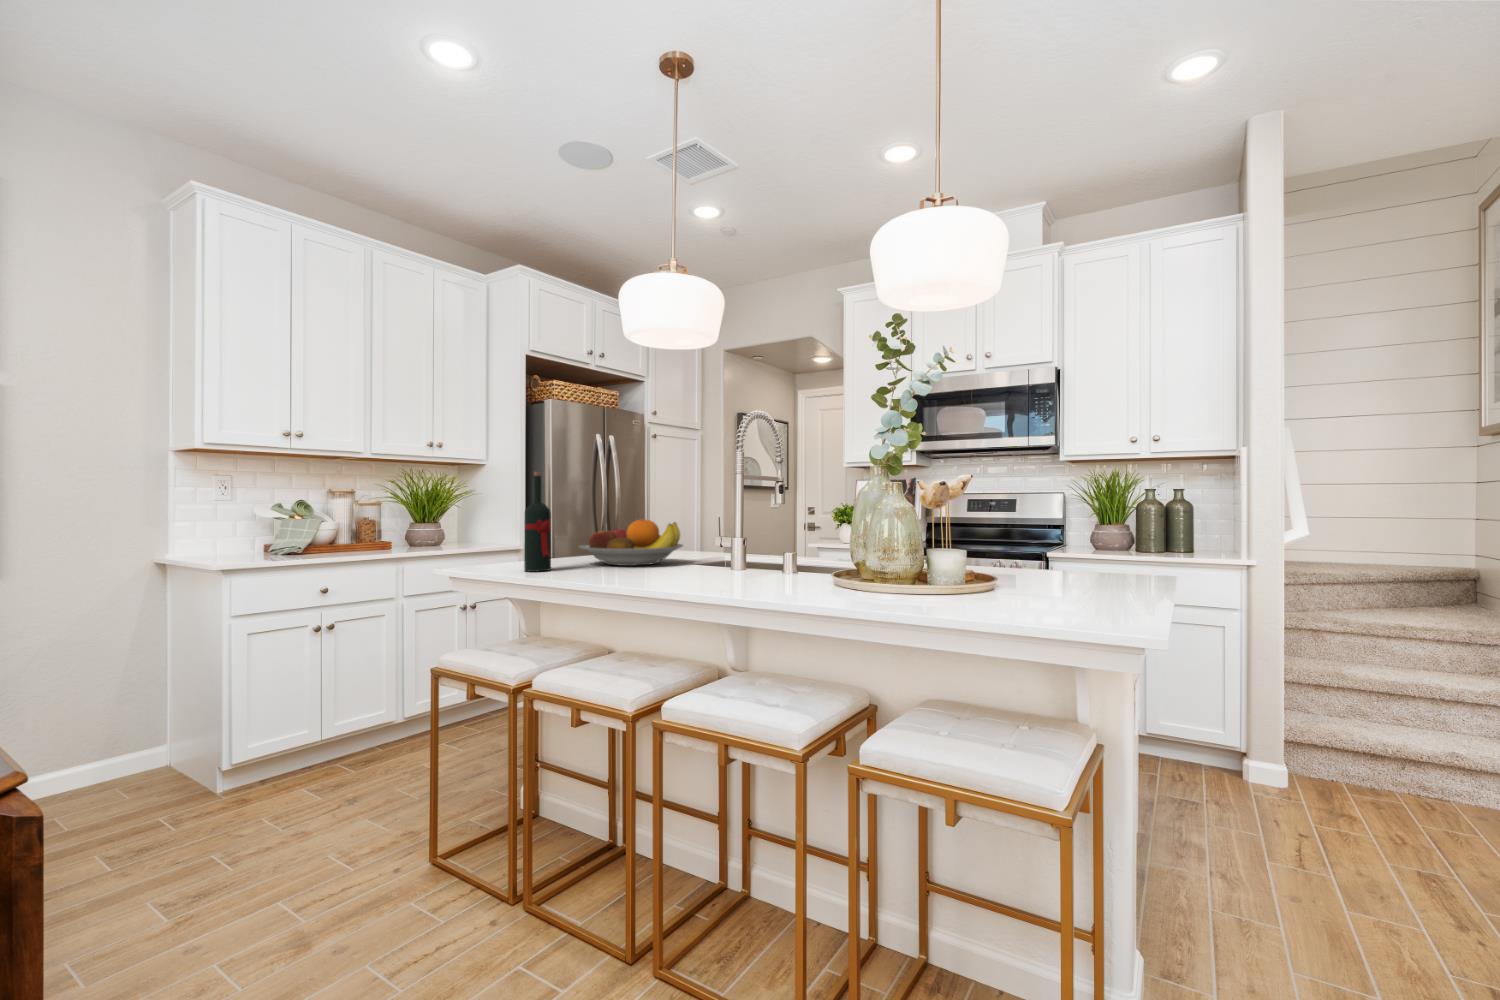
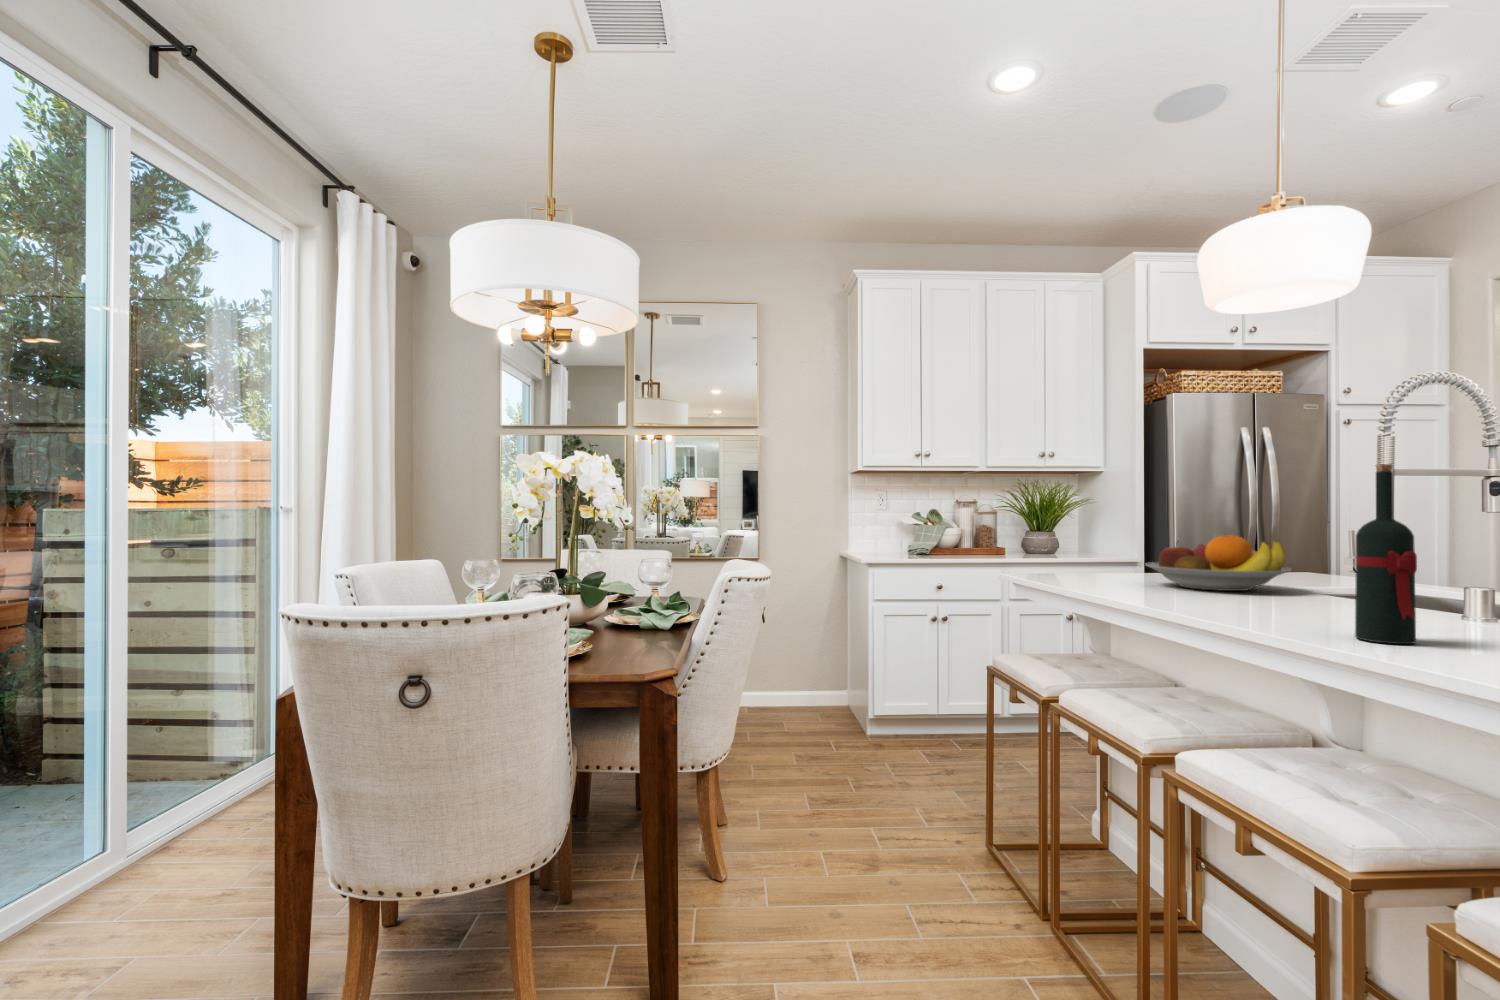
wine bottle: present [524,472,551,572] -> present [1355,464,1417,644]

